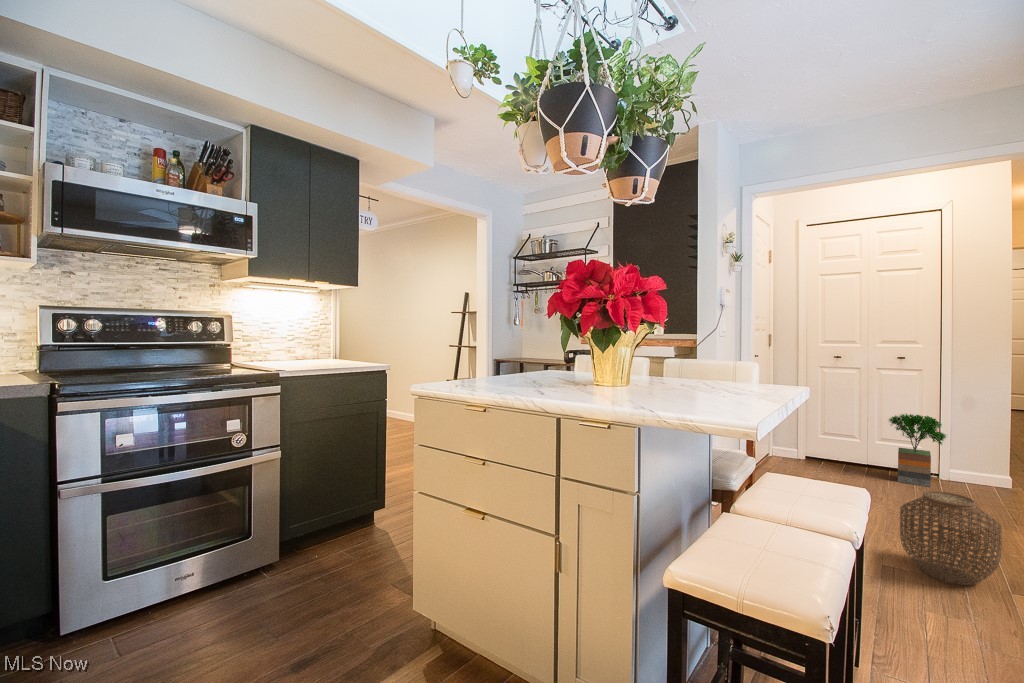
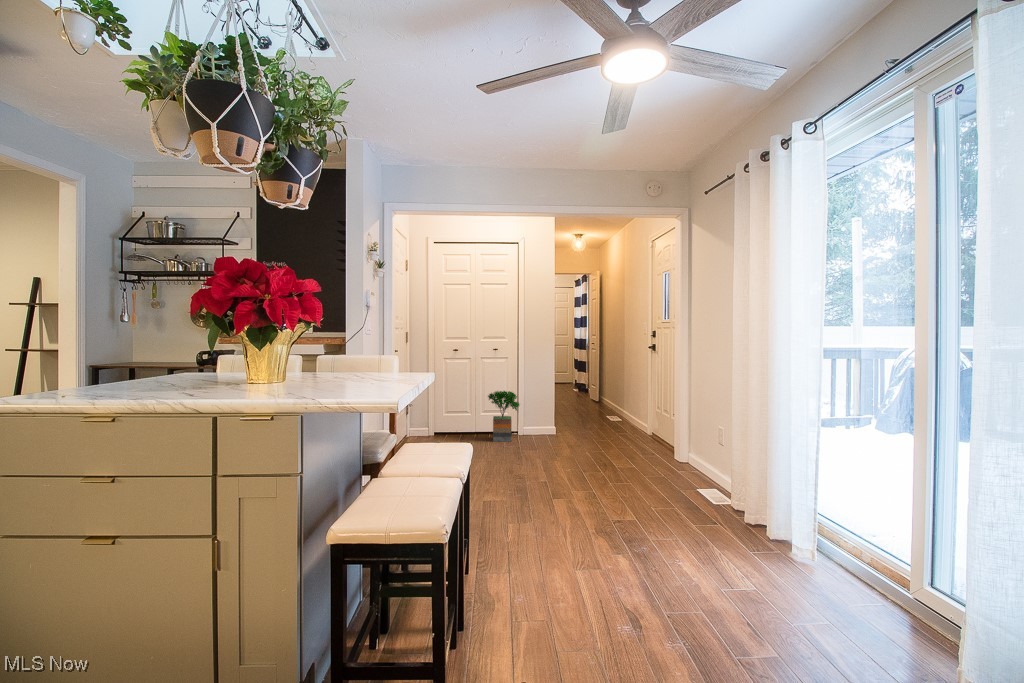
woven basket: present [900,491,1002,585] -> none [493,441,545,502]

